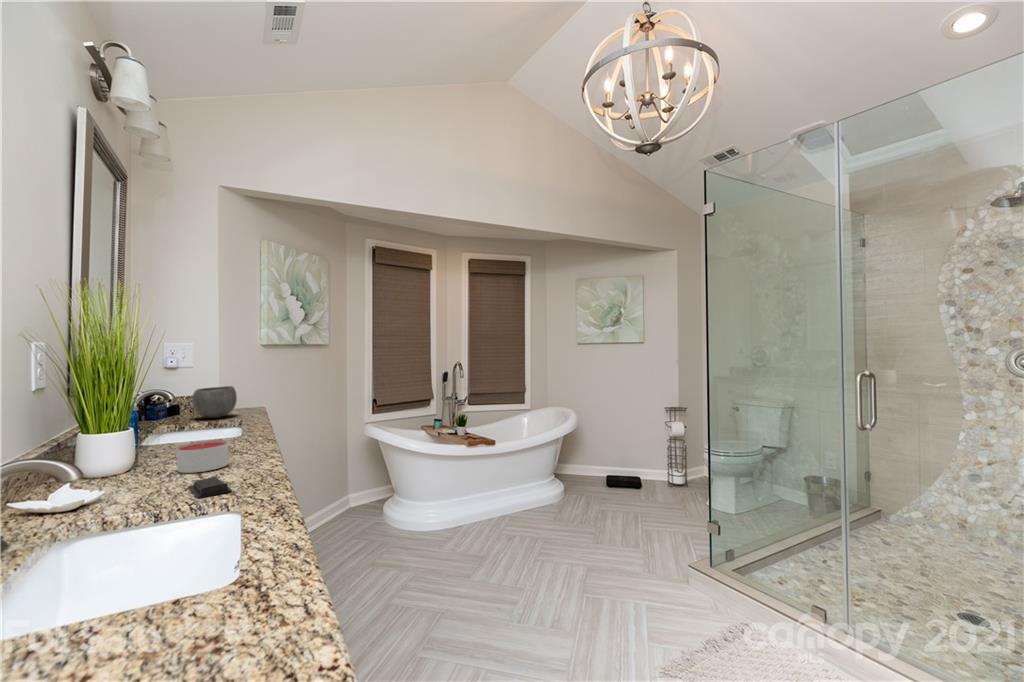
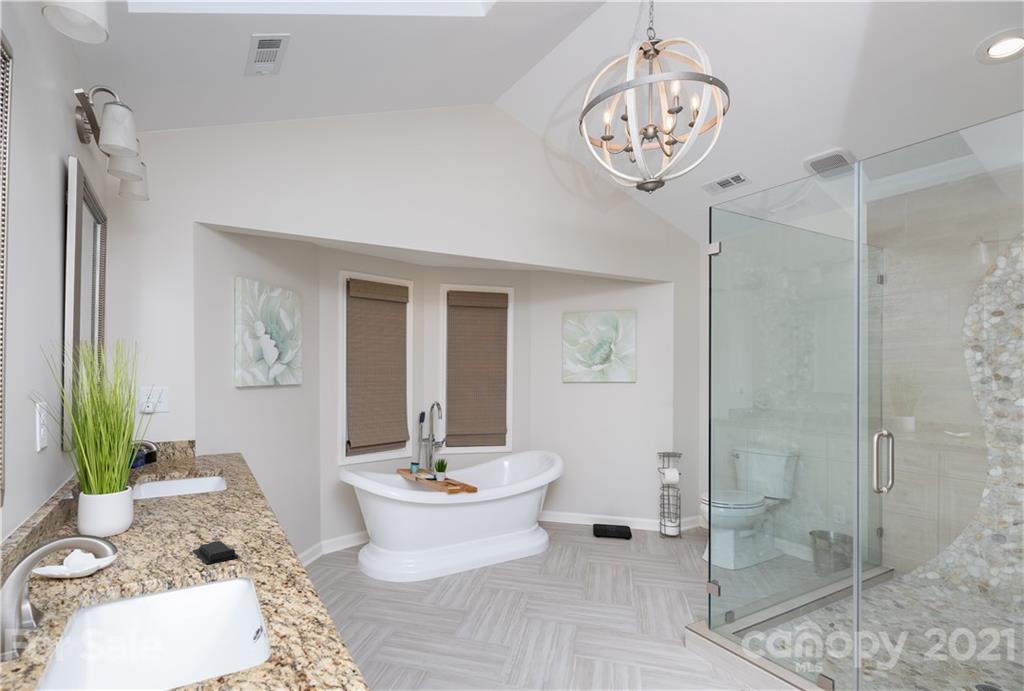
ceramic bowl: present [192,386,237,418] -> none [172,431,218,464]
candle: present [176,440,229,473] -> none [176,499,226,533]

